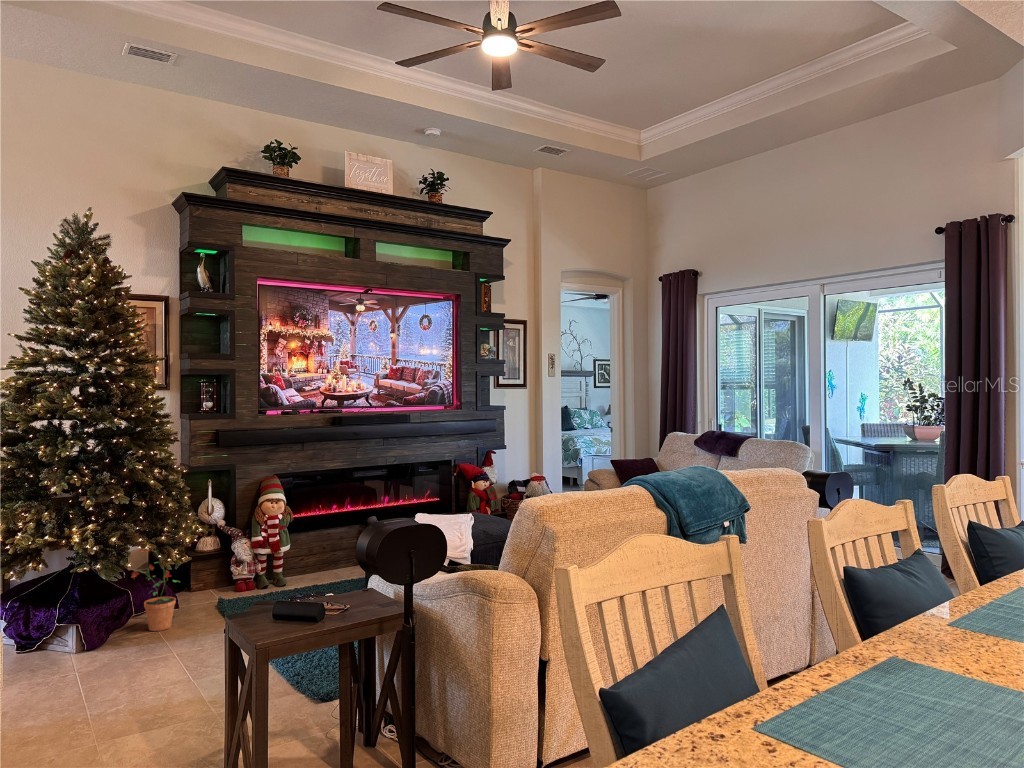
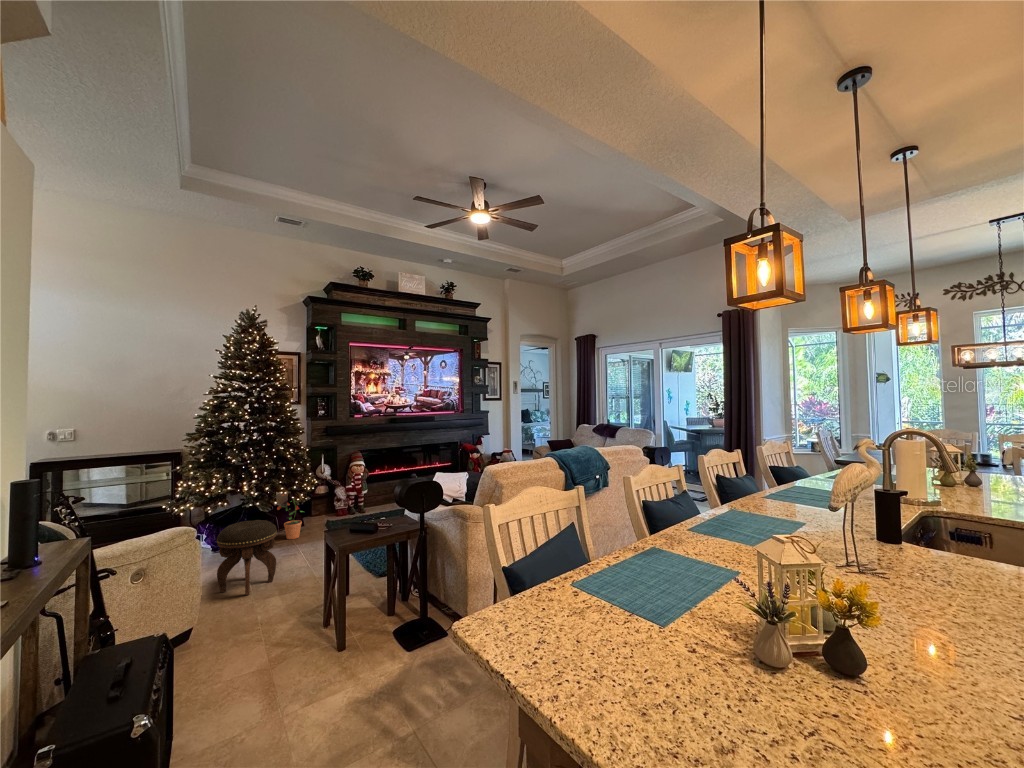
footstool: none [23,596,132,734] -> present [217,520,277,595]

